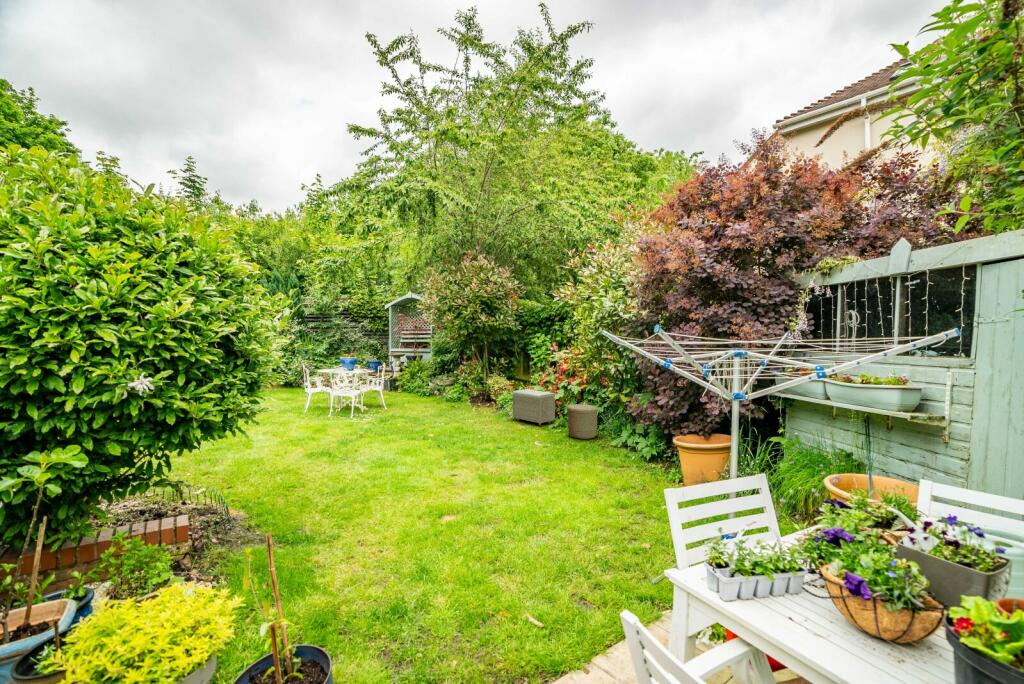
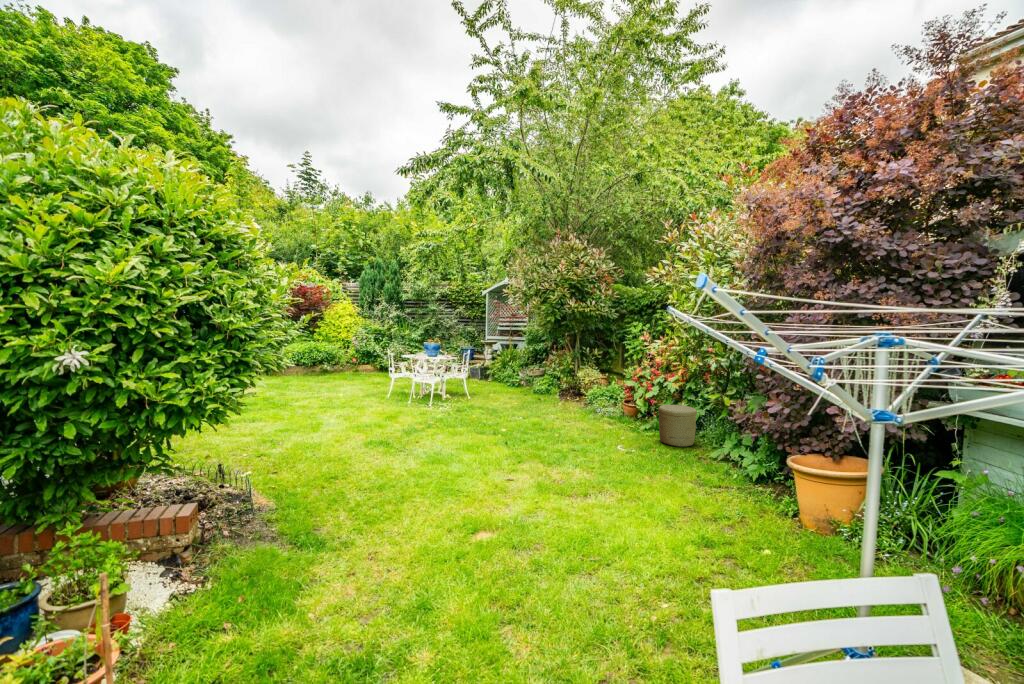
storage bench: present [513,389,555,425] -> none [599,384,649,426]

